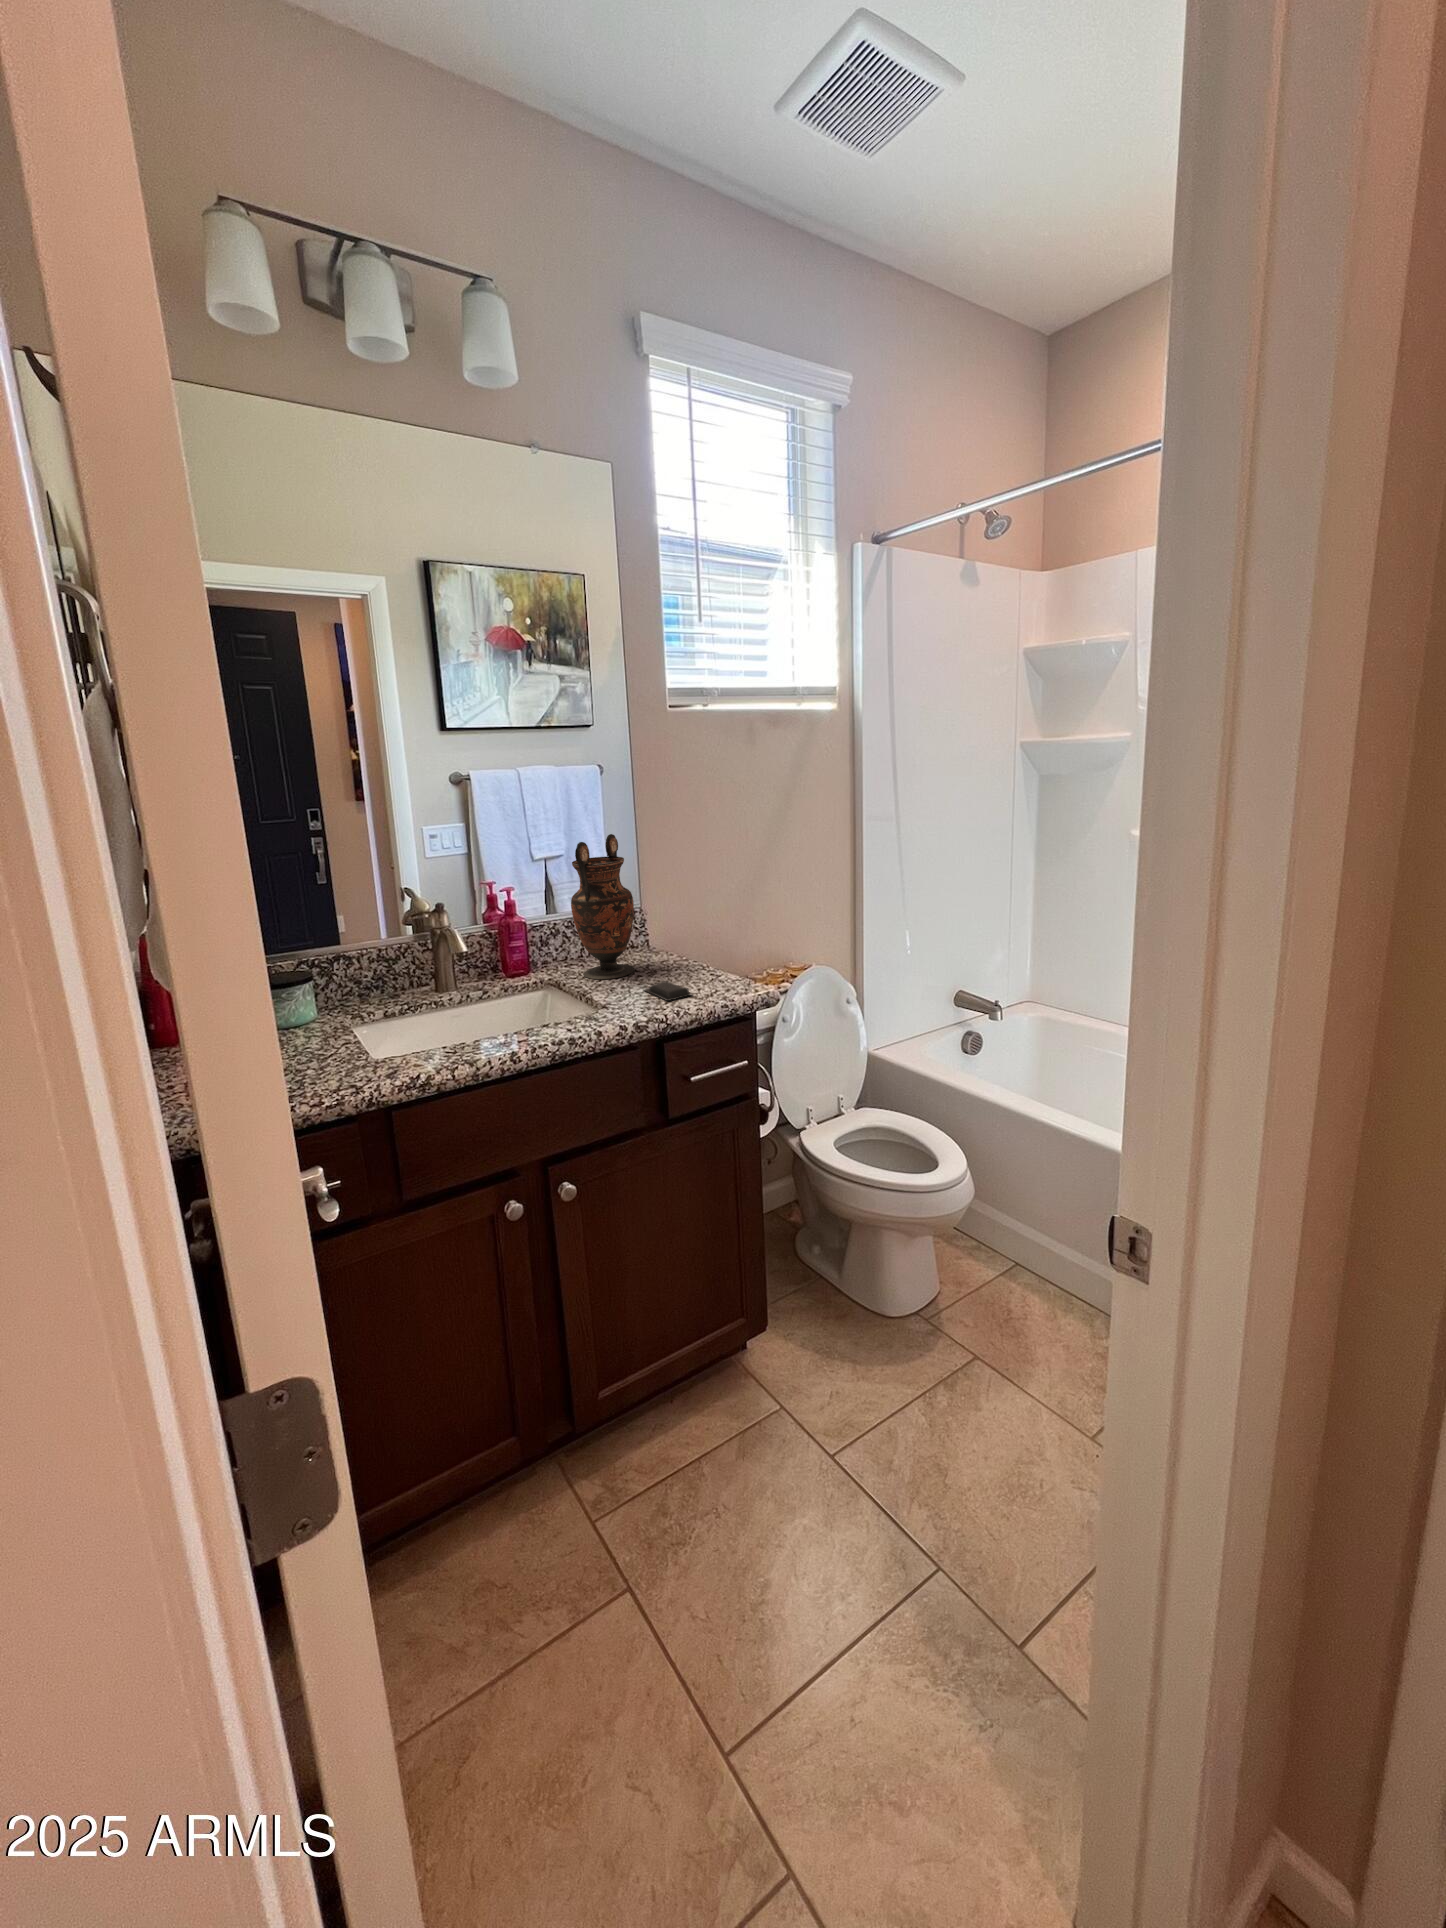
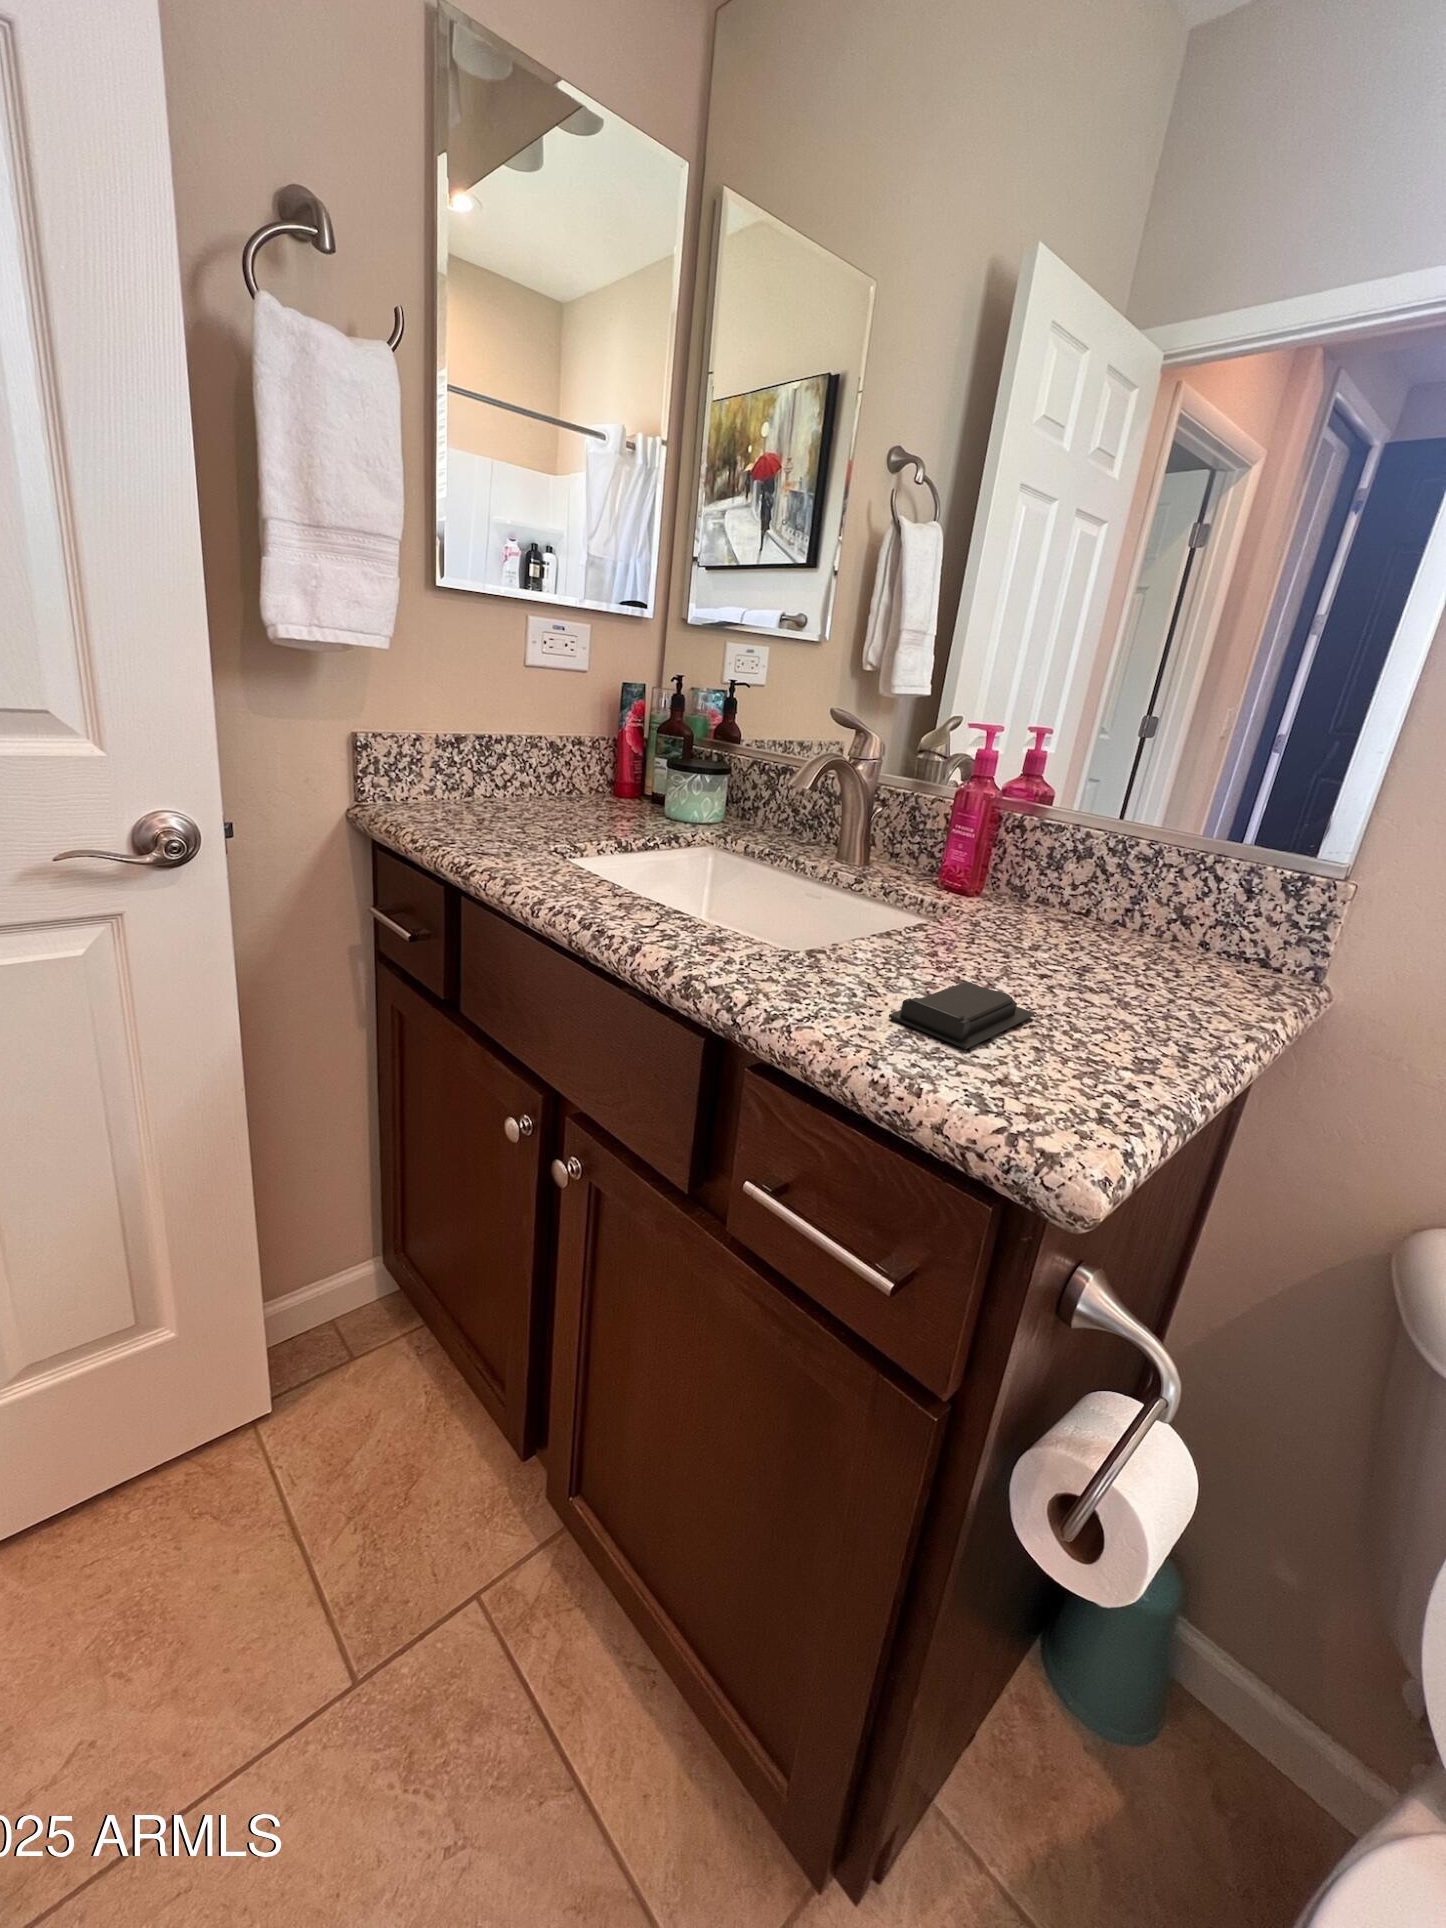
vase: present [571,834,635,979] -> none [1003,601,1266,979]

